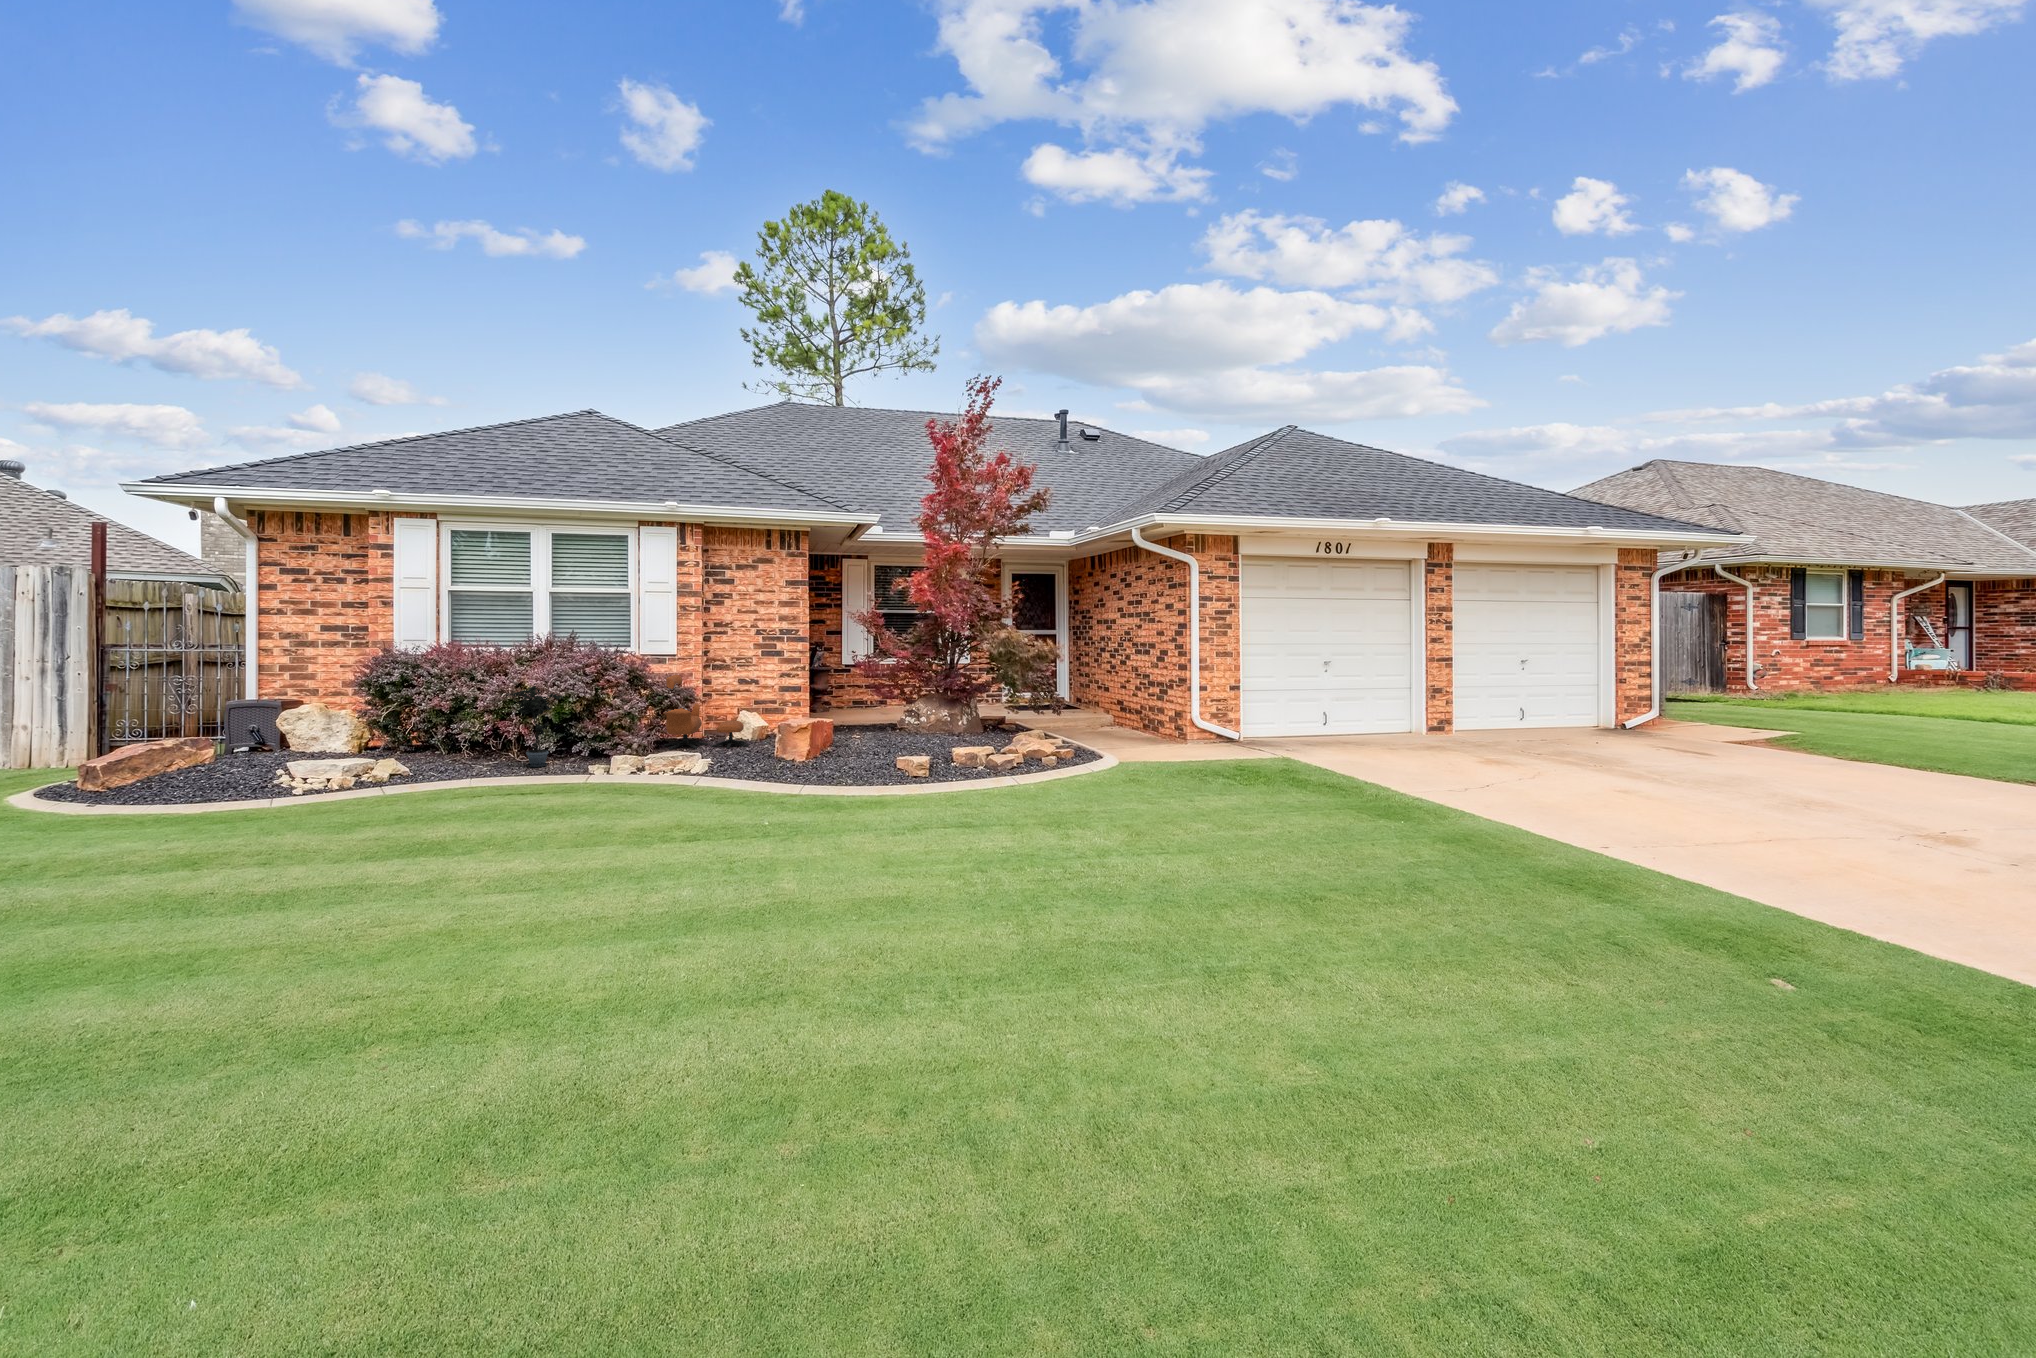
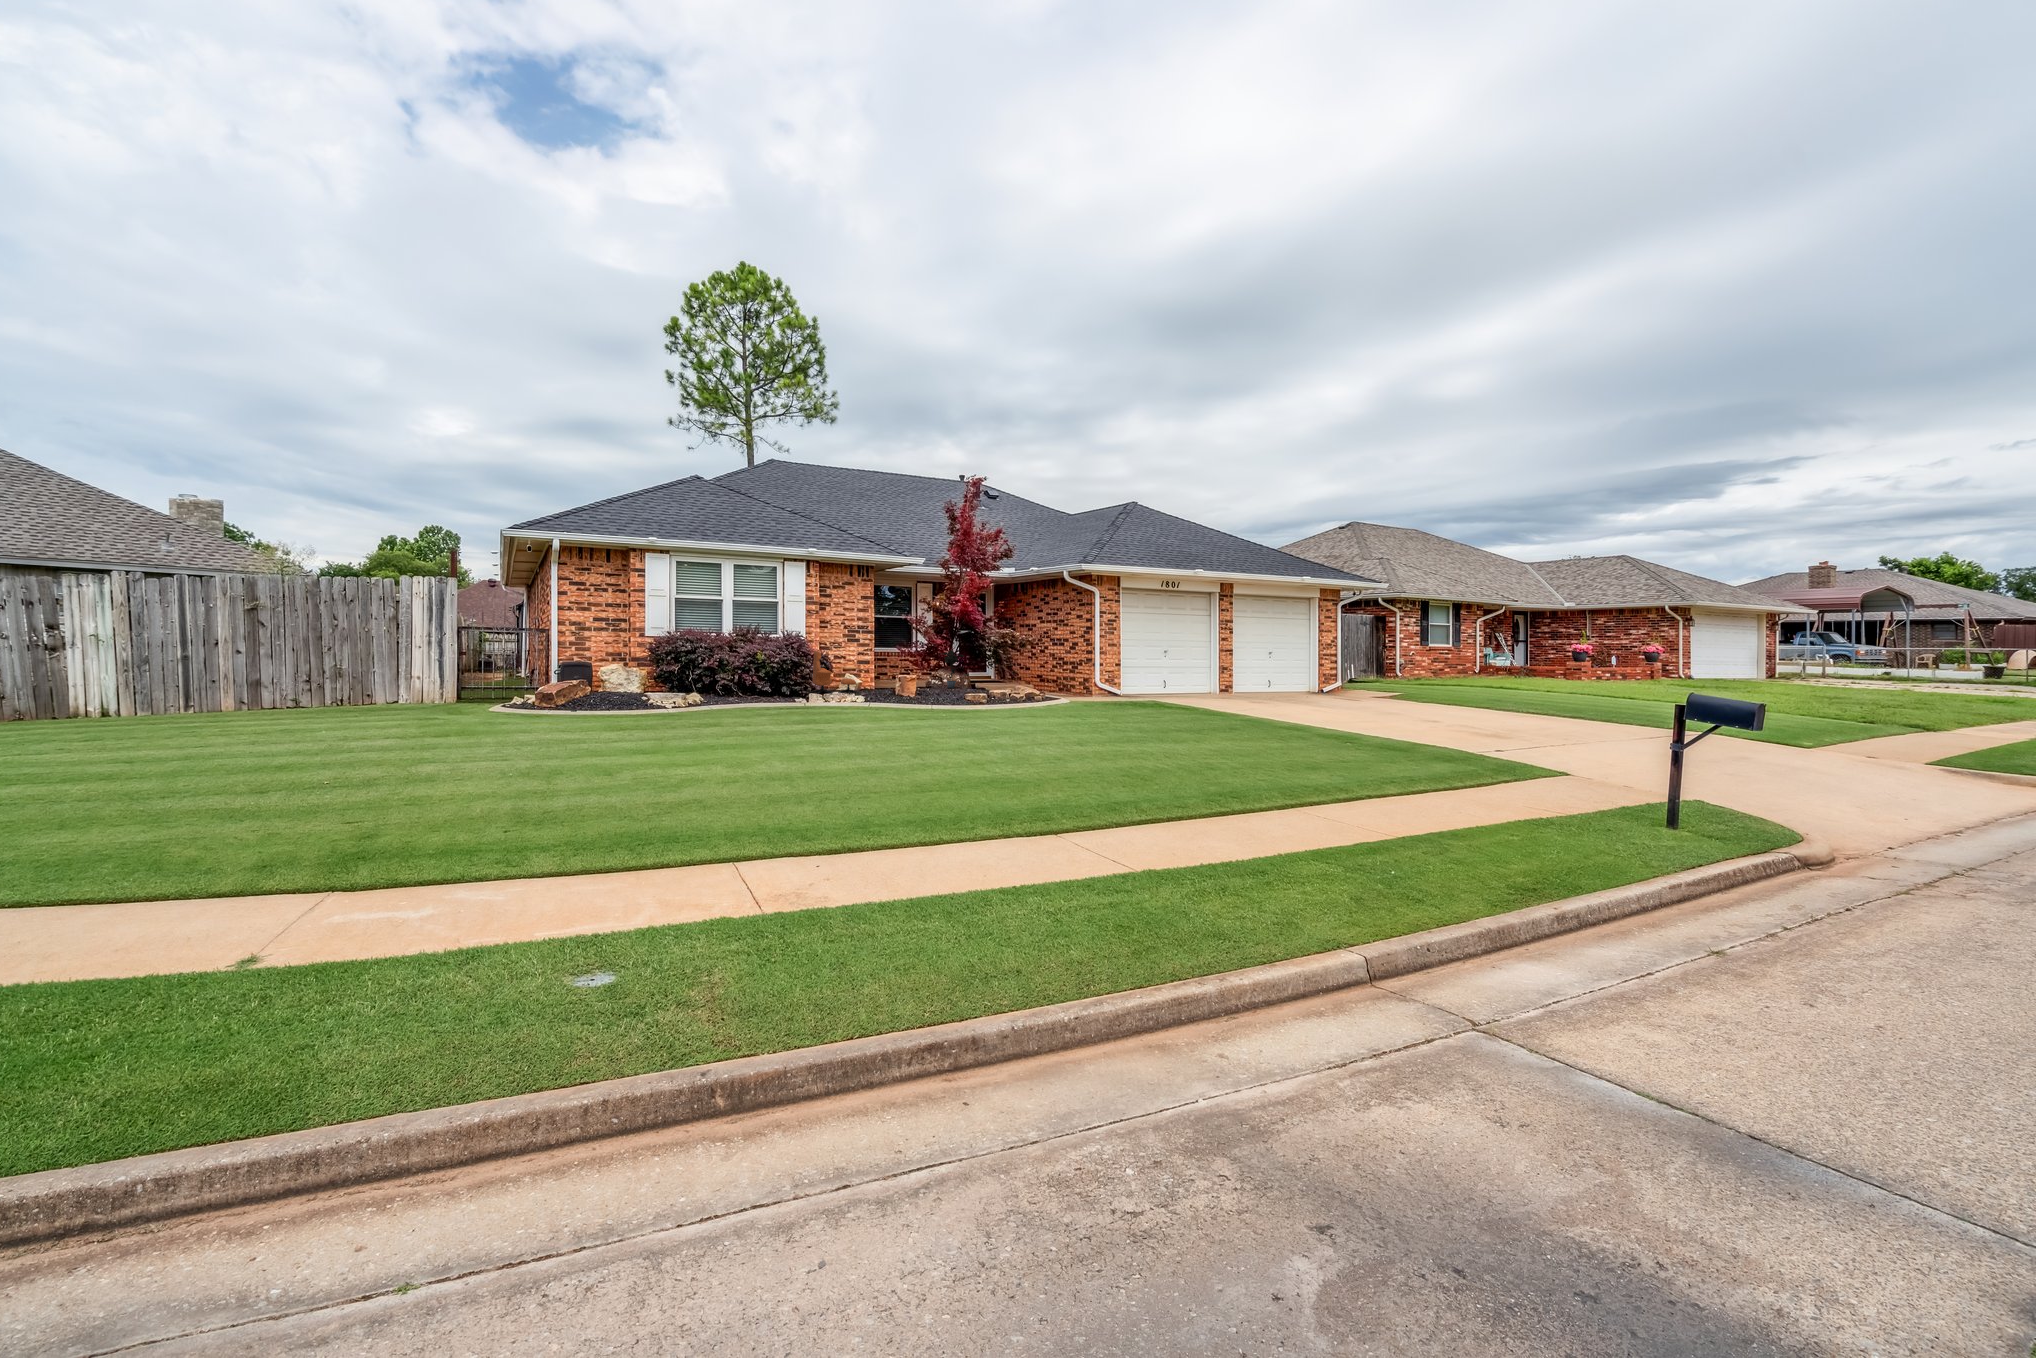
potted plant: present [506,683,563,767] -> present [942,650,964,689]

